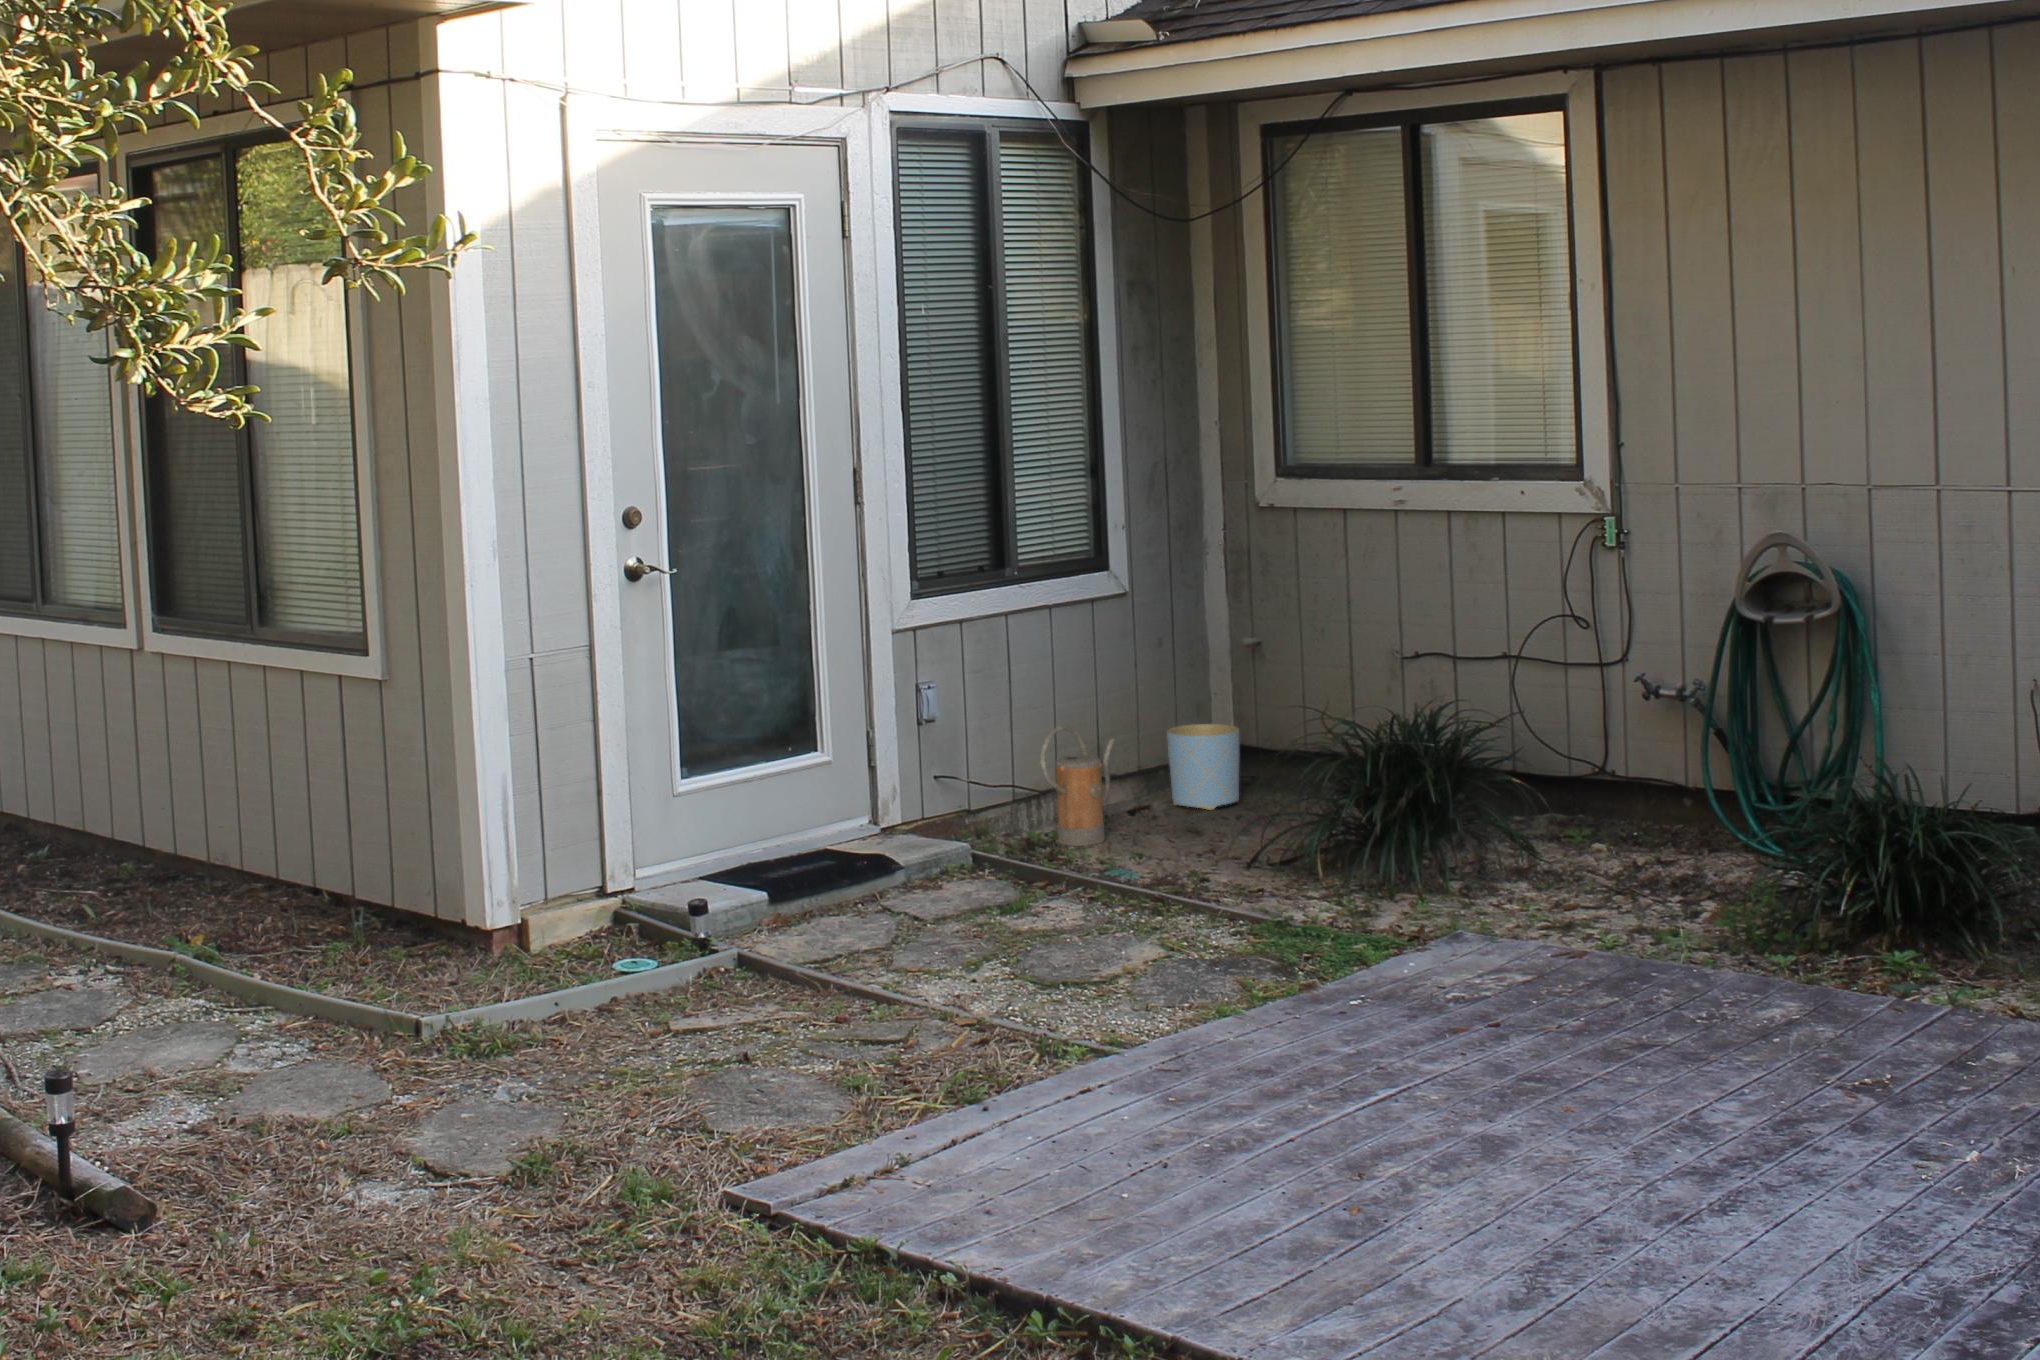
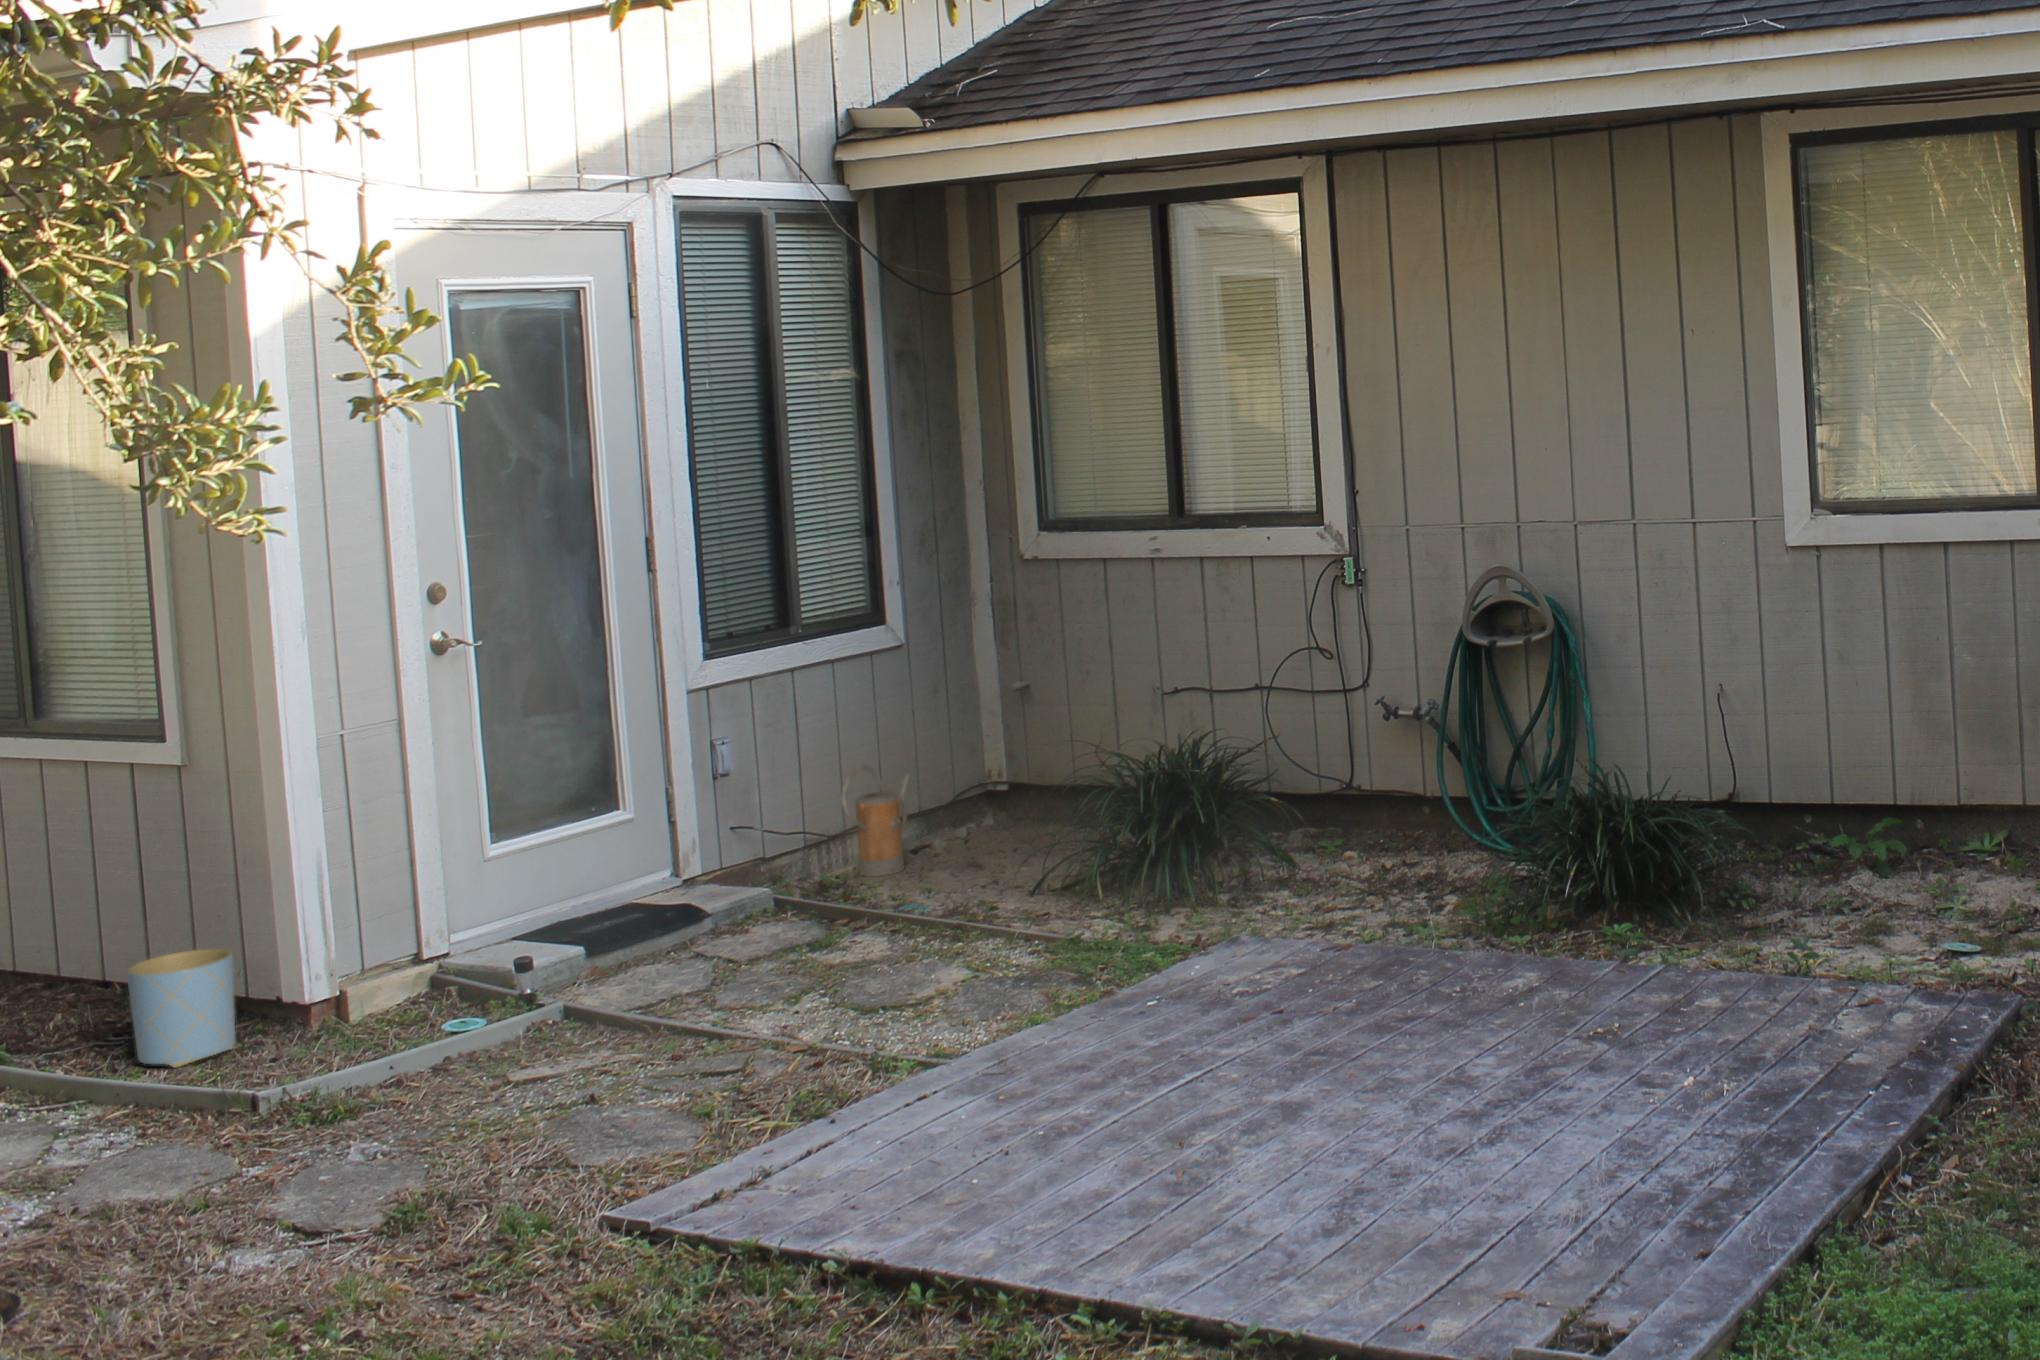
planter: present [1167,724,1239,810] -> present [127,949,235,1068]

